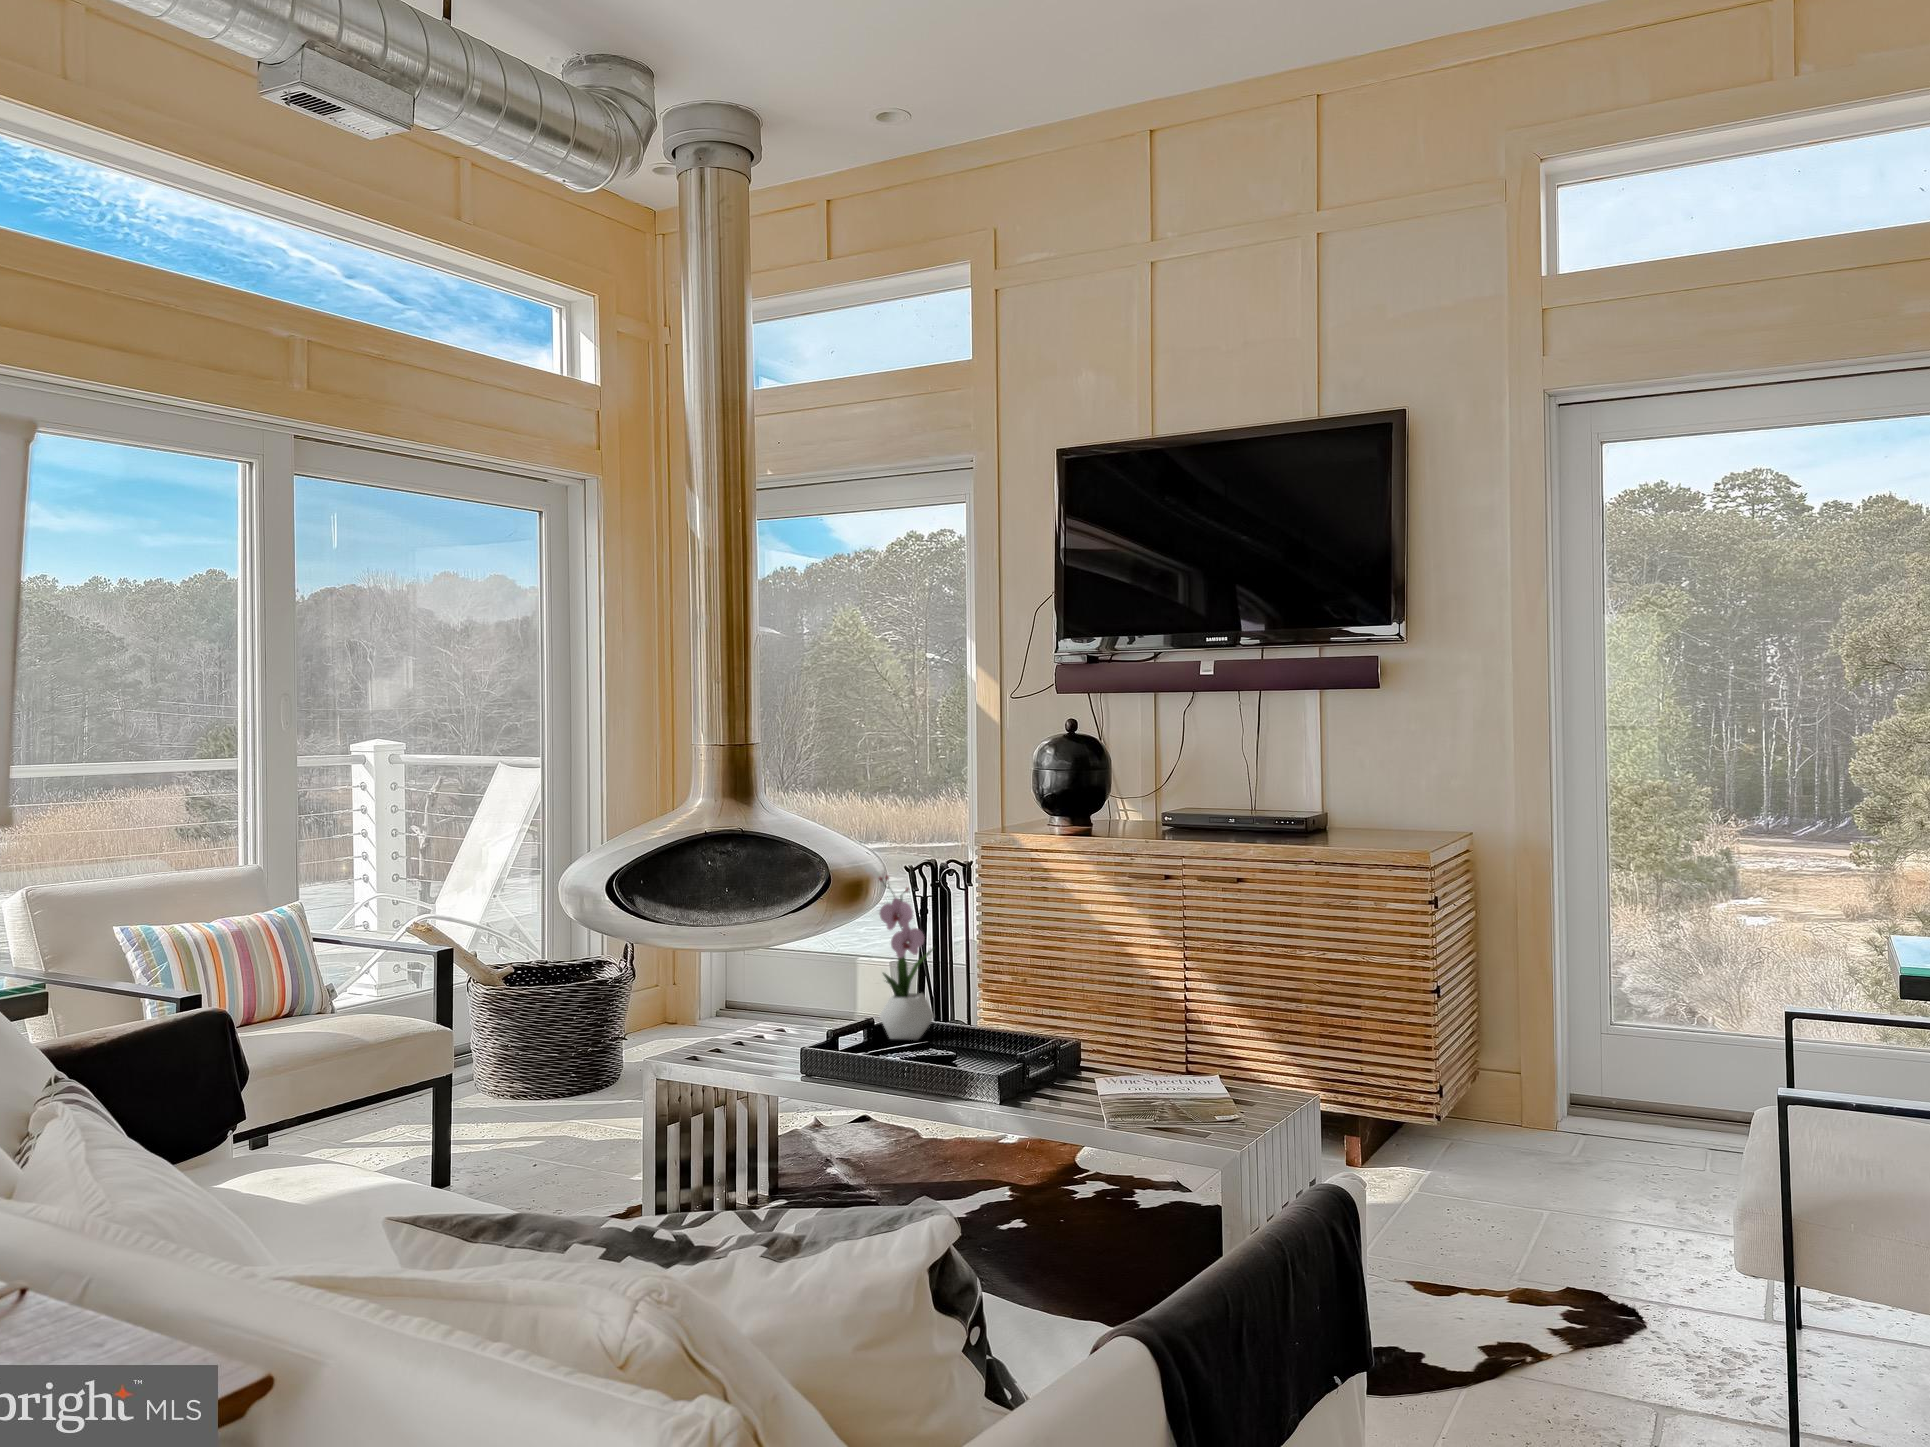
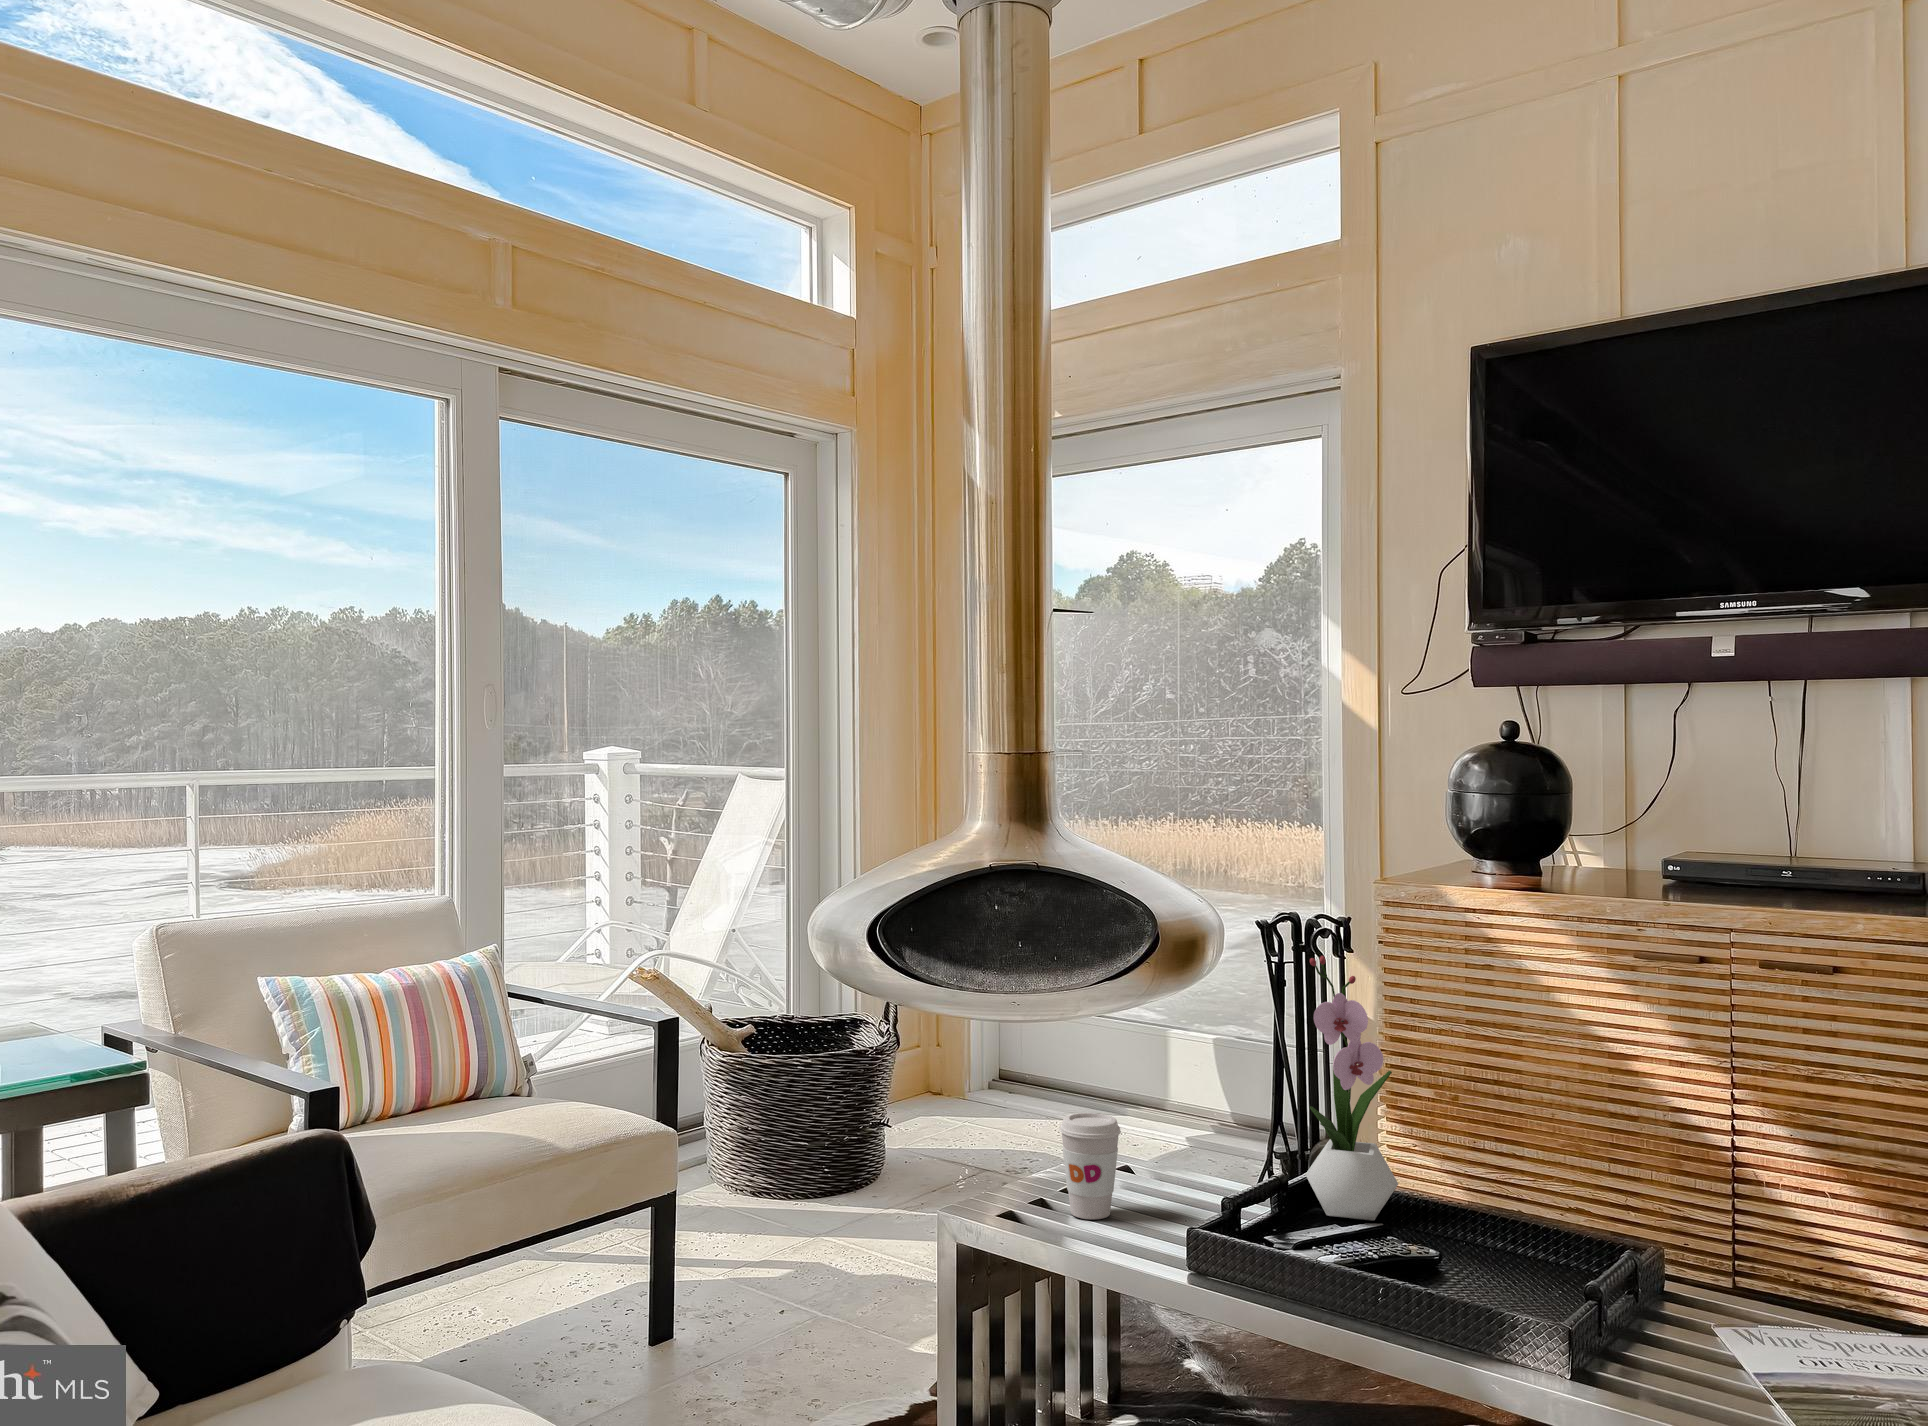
coffee cup: none [719,985,760,1052] -> present [1060,1113,1121,1219]

